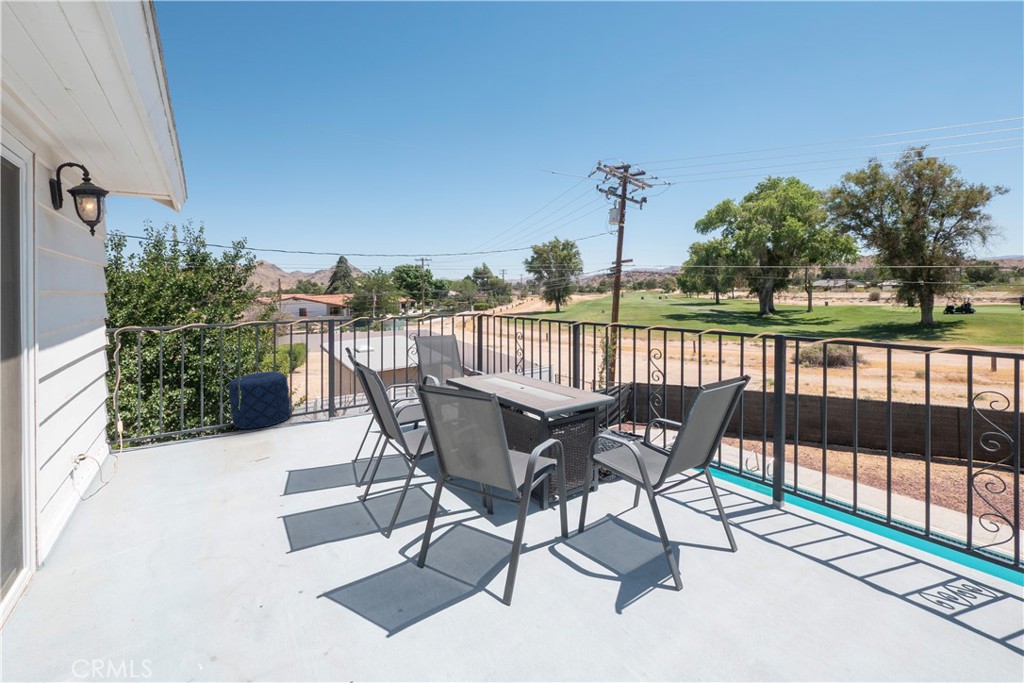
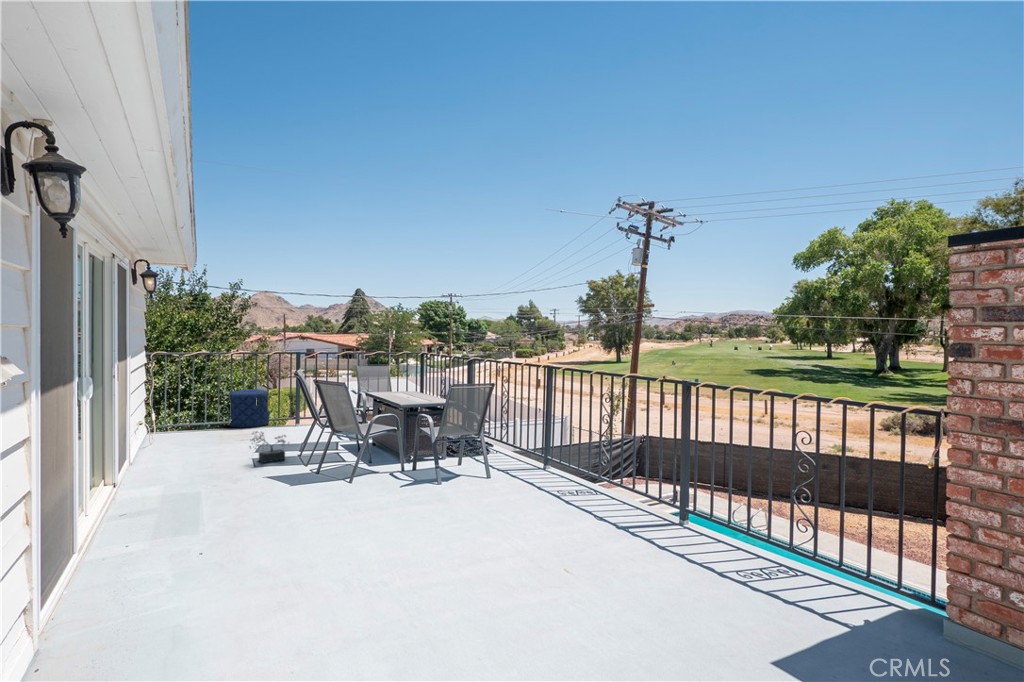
decorative plant: none [261,492,343,563] -> present [250,431,289,463]

